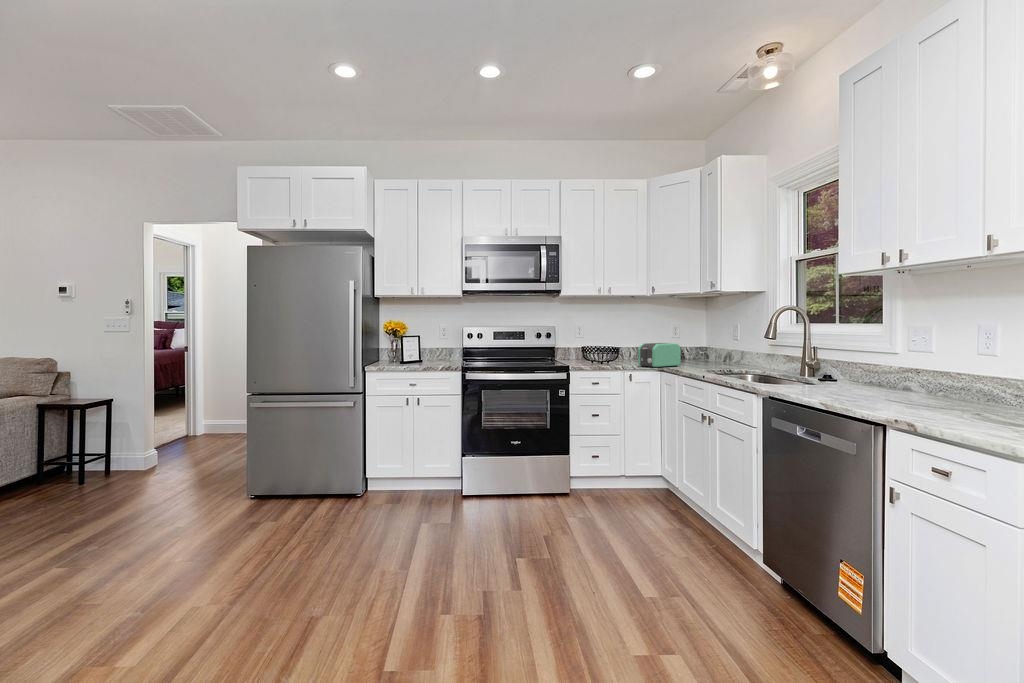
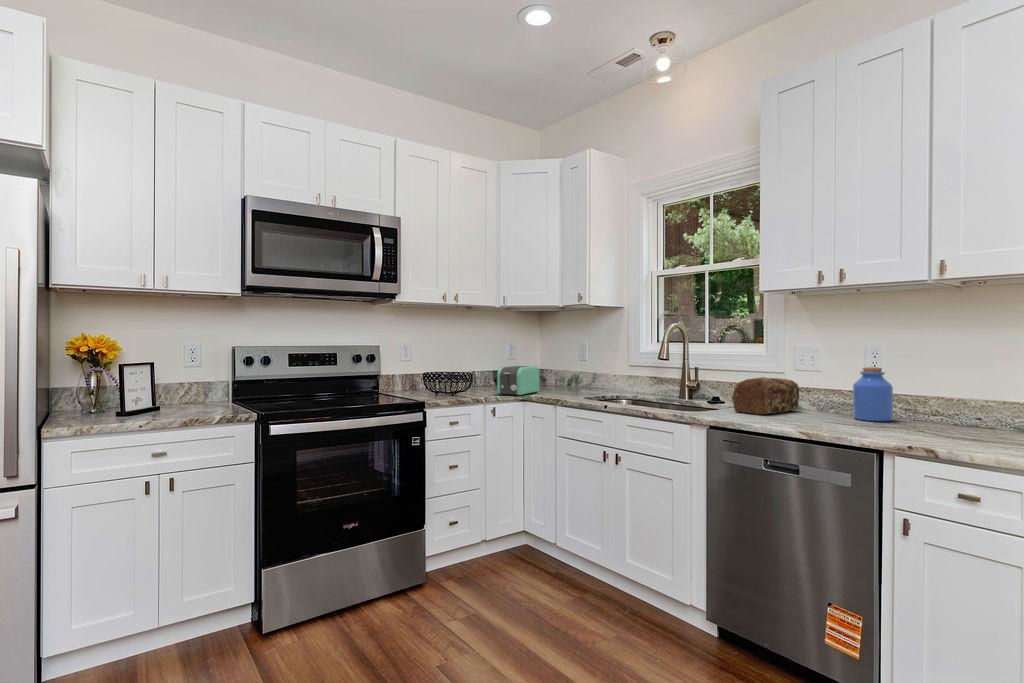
jar: none [935,349,981,405] -> present [853,367,893,421]
bread loaf: none [815,357,899,392] -> present [732,377,799,415]

